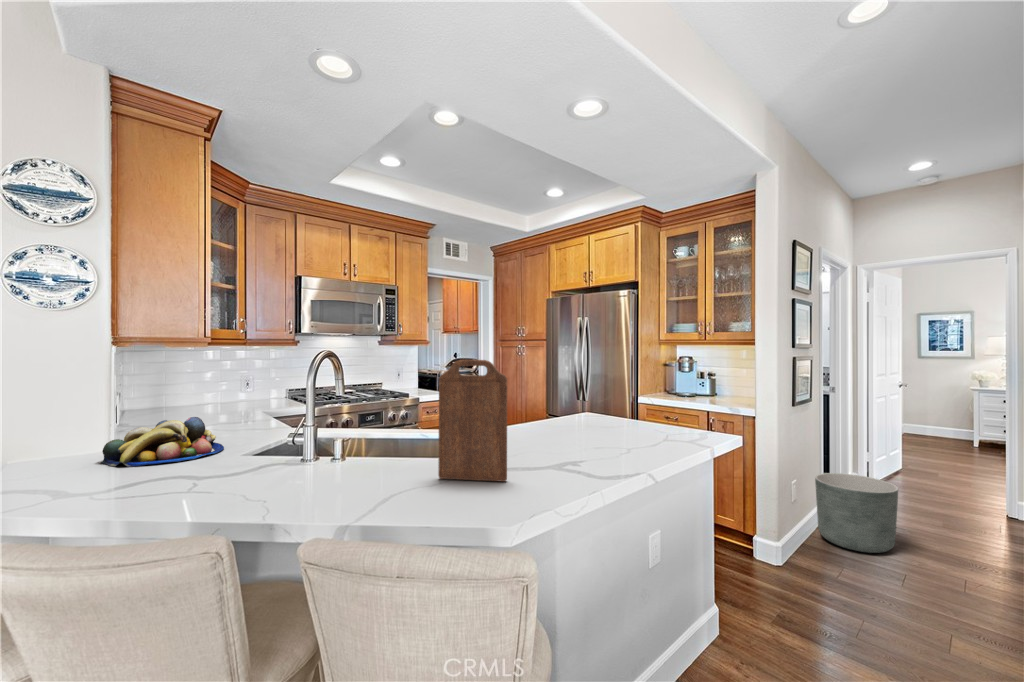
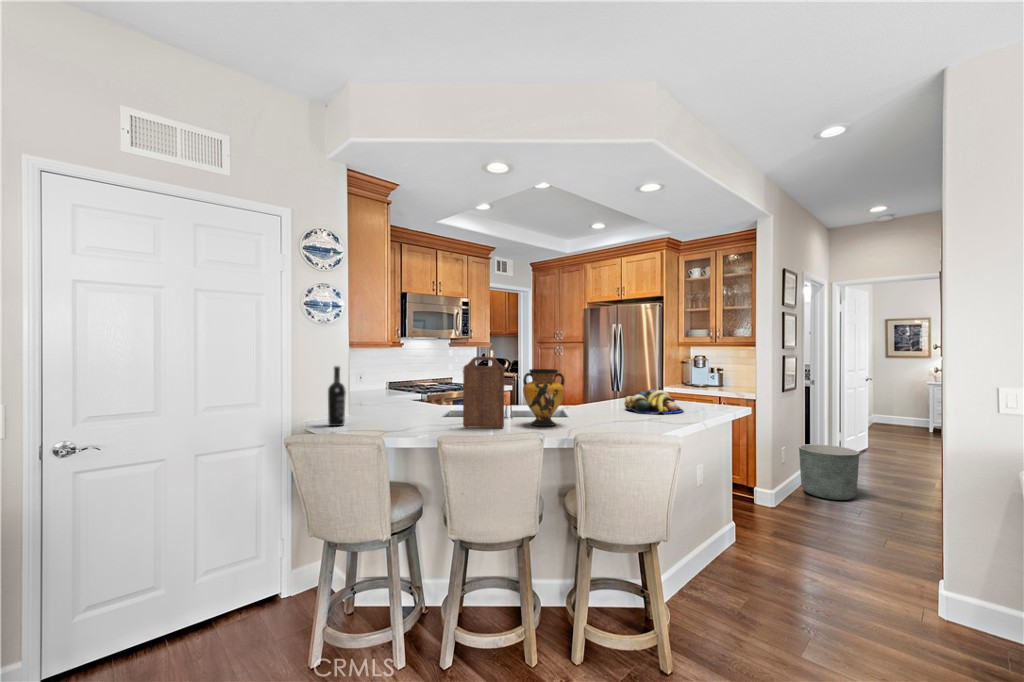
cutting board: present [438,360,507,482] -> present [463,357,504,428]
wine bottle: none [10,377,50,478] -> present [328,366,346,426]
vase: none [334,381,406,482] -> present [523,369,564,426]
fruit bowl: present [101,417,224,467] -> present [624,389,683,414]

